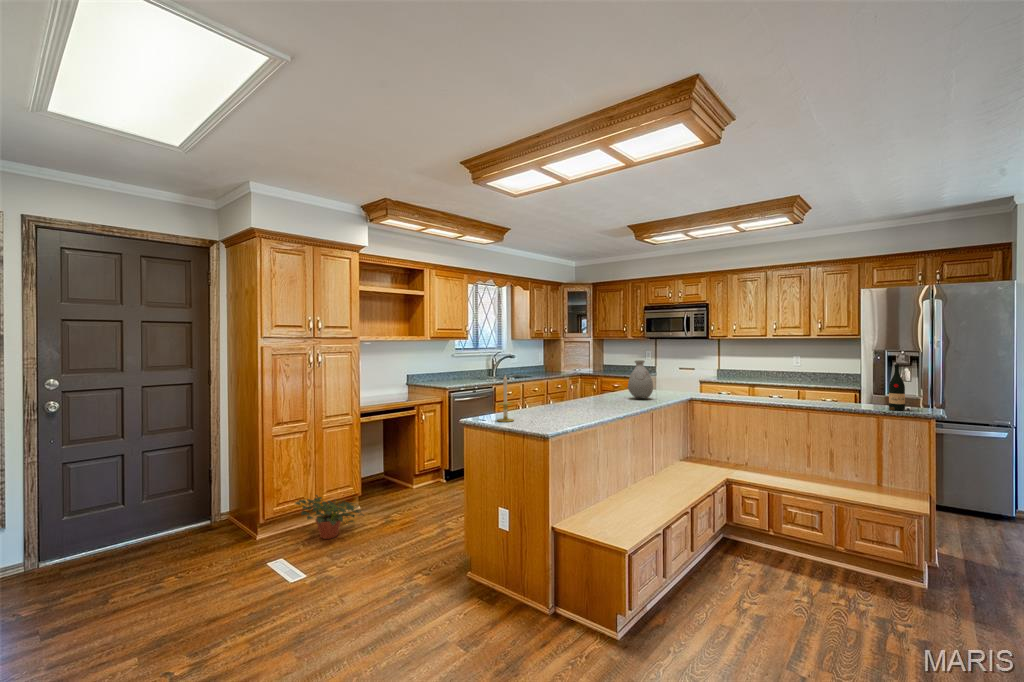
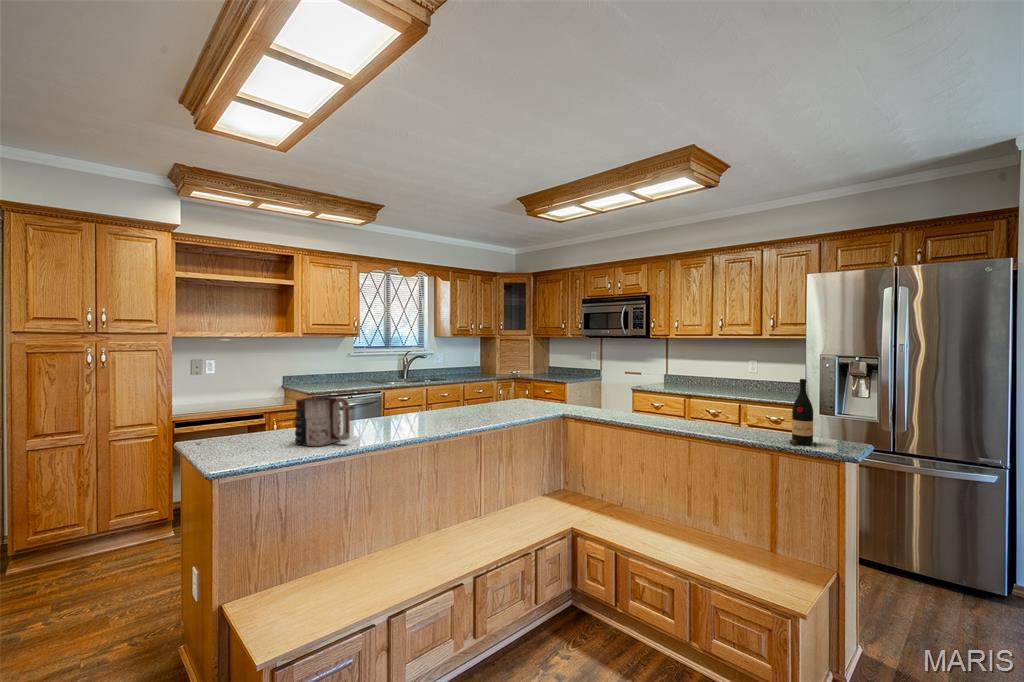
vase: present [628,360,653,398] -> none [473,367,505,416]
candle: present [497,375,514,422] -> none [205,388,232,455]
mug: none [544,381,586,416] -> present [295,396,350,446]
potted plant: present [295,495,364,539] -> none [48,526,149,584]

